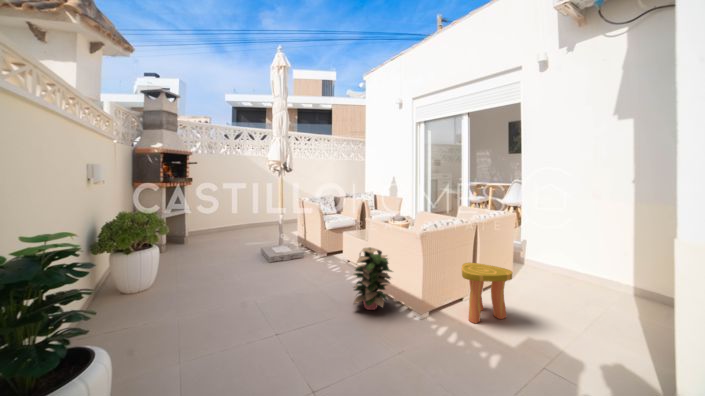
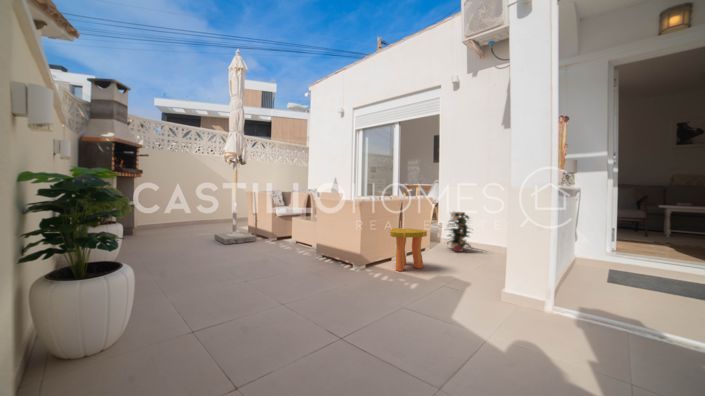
decorative plant: present [354,248,392,310] -> present [447,212,470,252]

